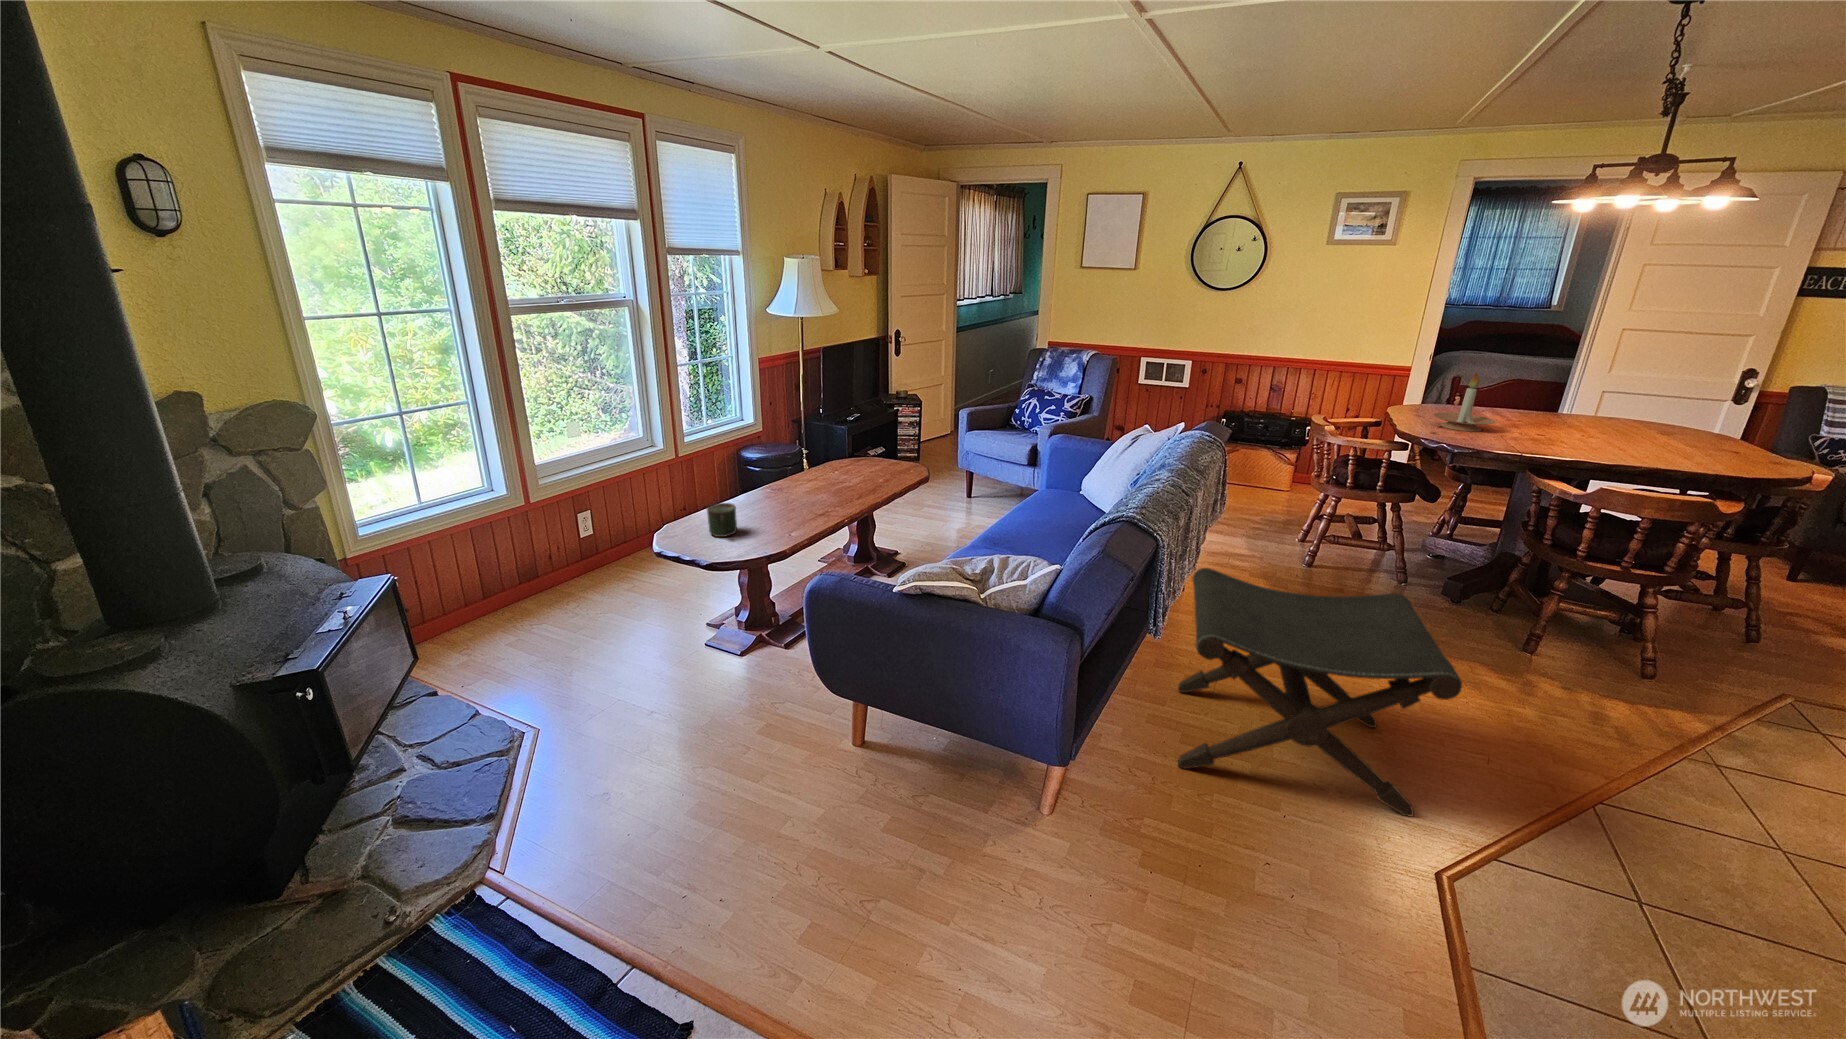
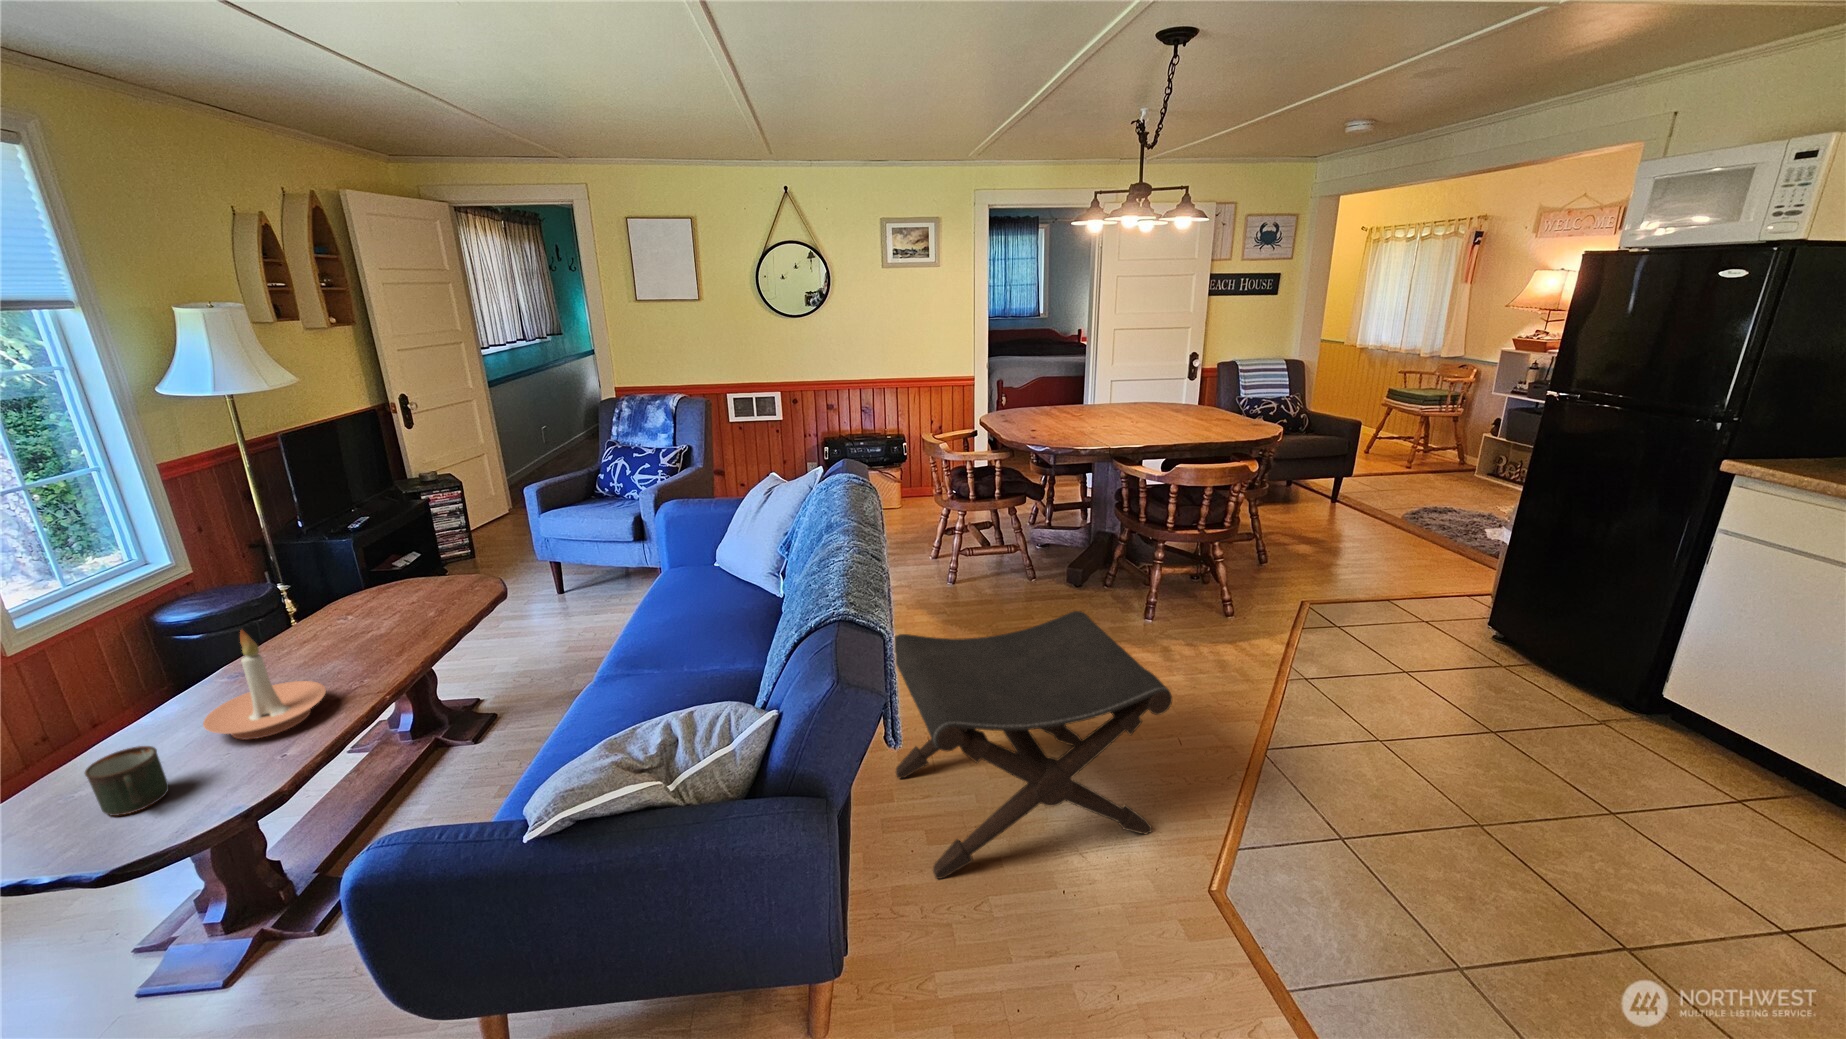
candle holder: present [1433,372,1495,431] -> present [203,630,326,740]

